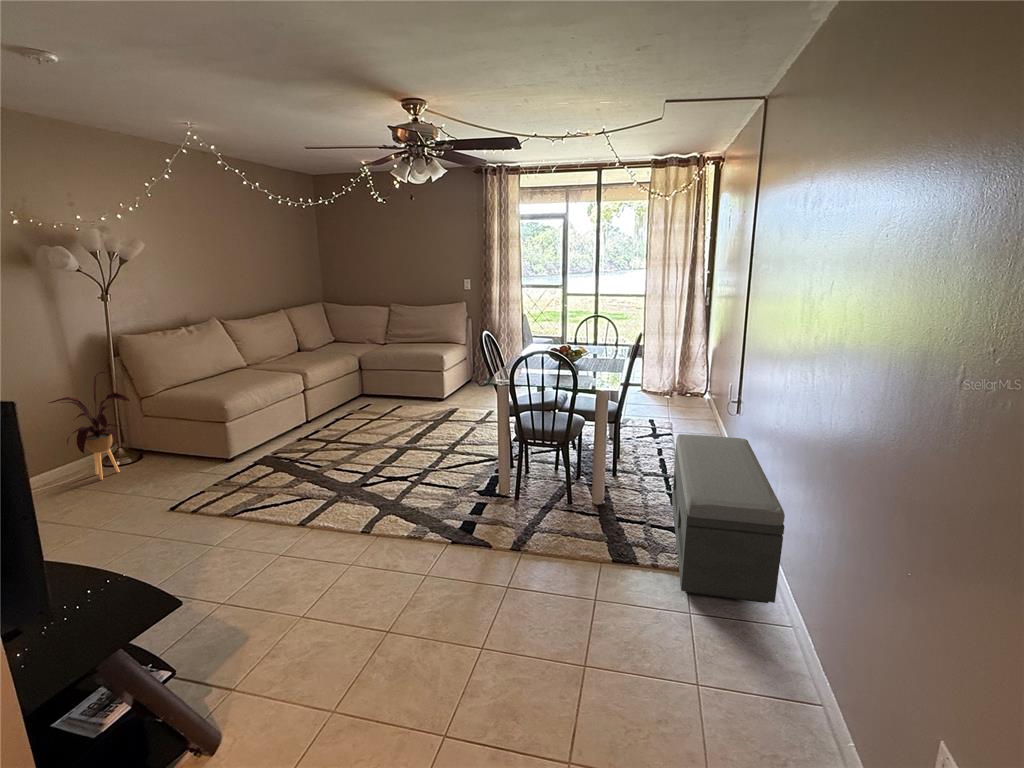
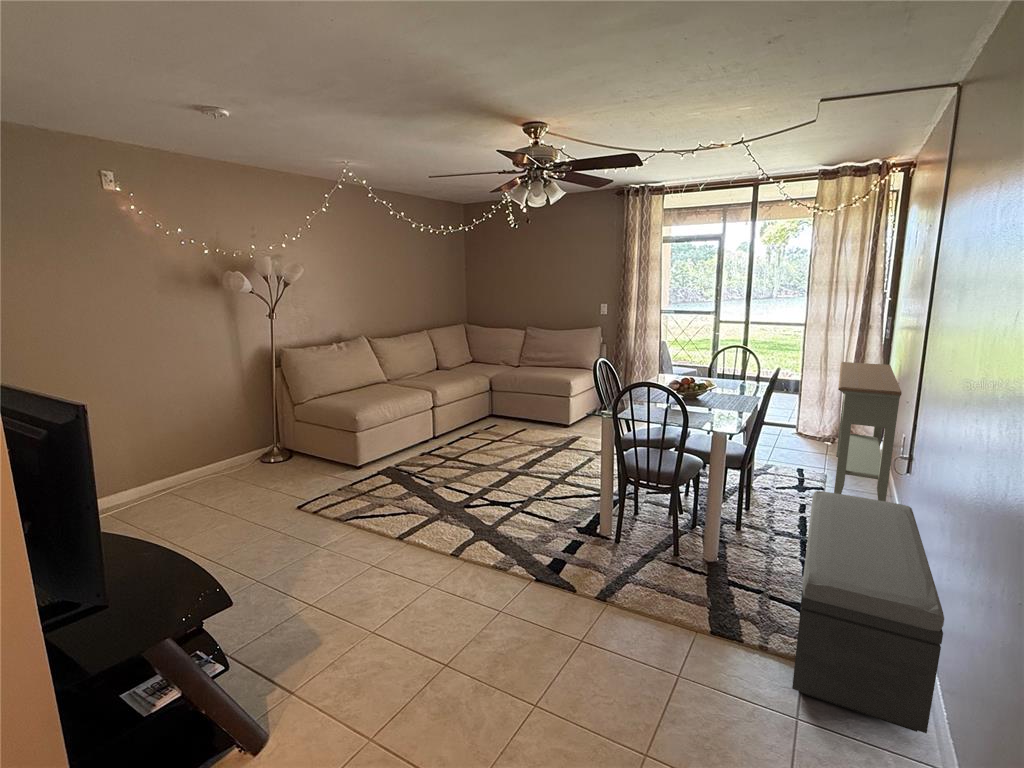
console table: none [676,327,729,447] -> present [834,362,902,502]
house plant: present [49,372,129,480] -> none [219,379,280,473]

